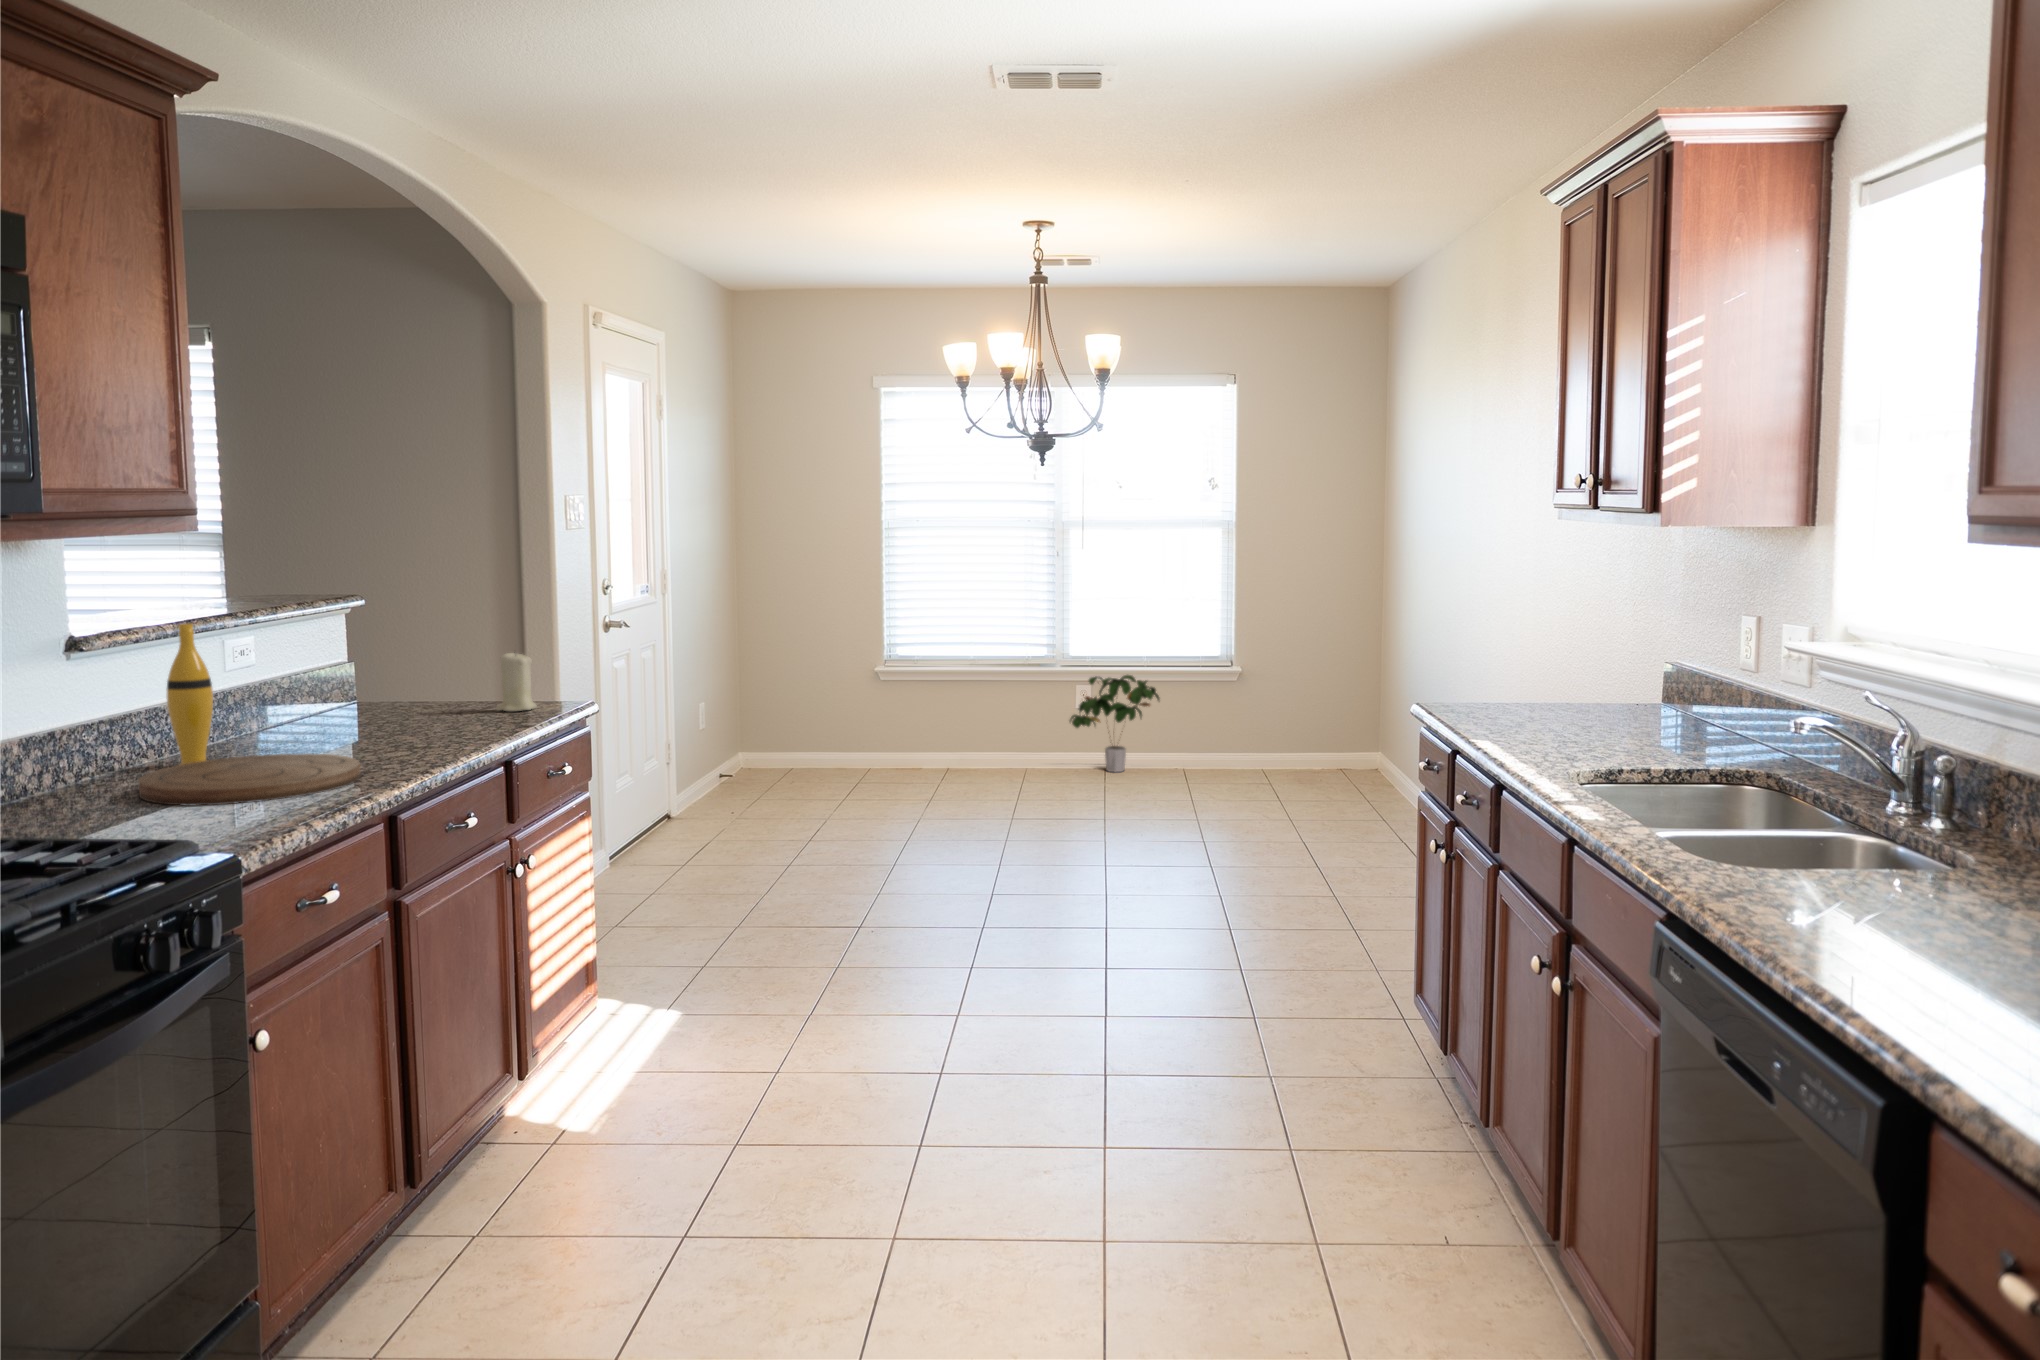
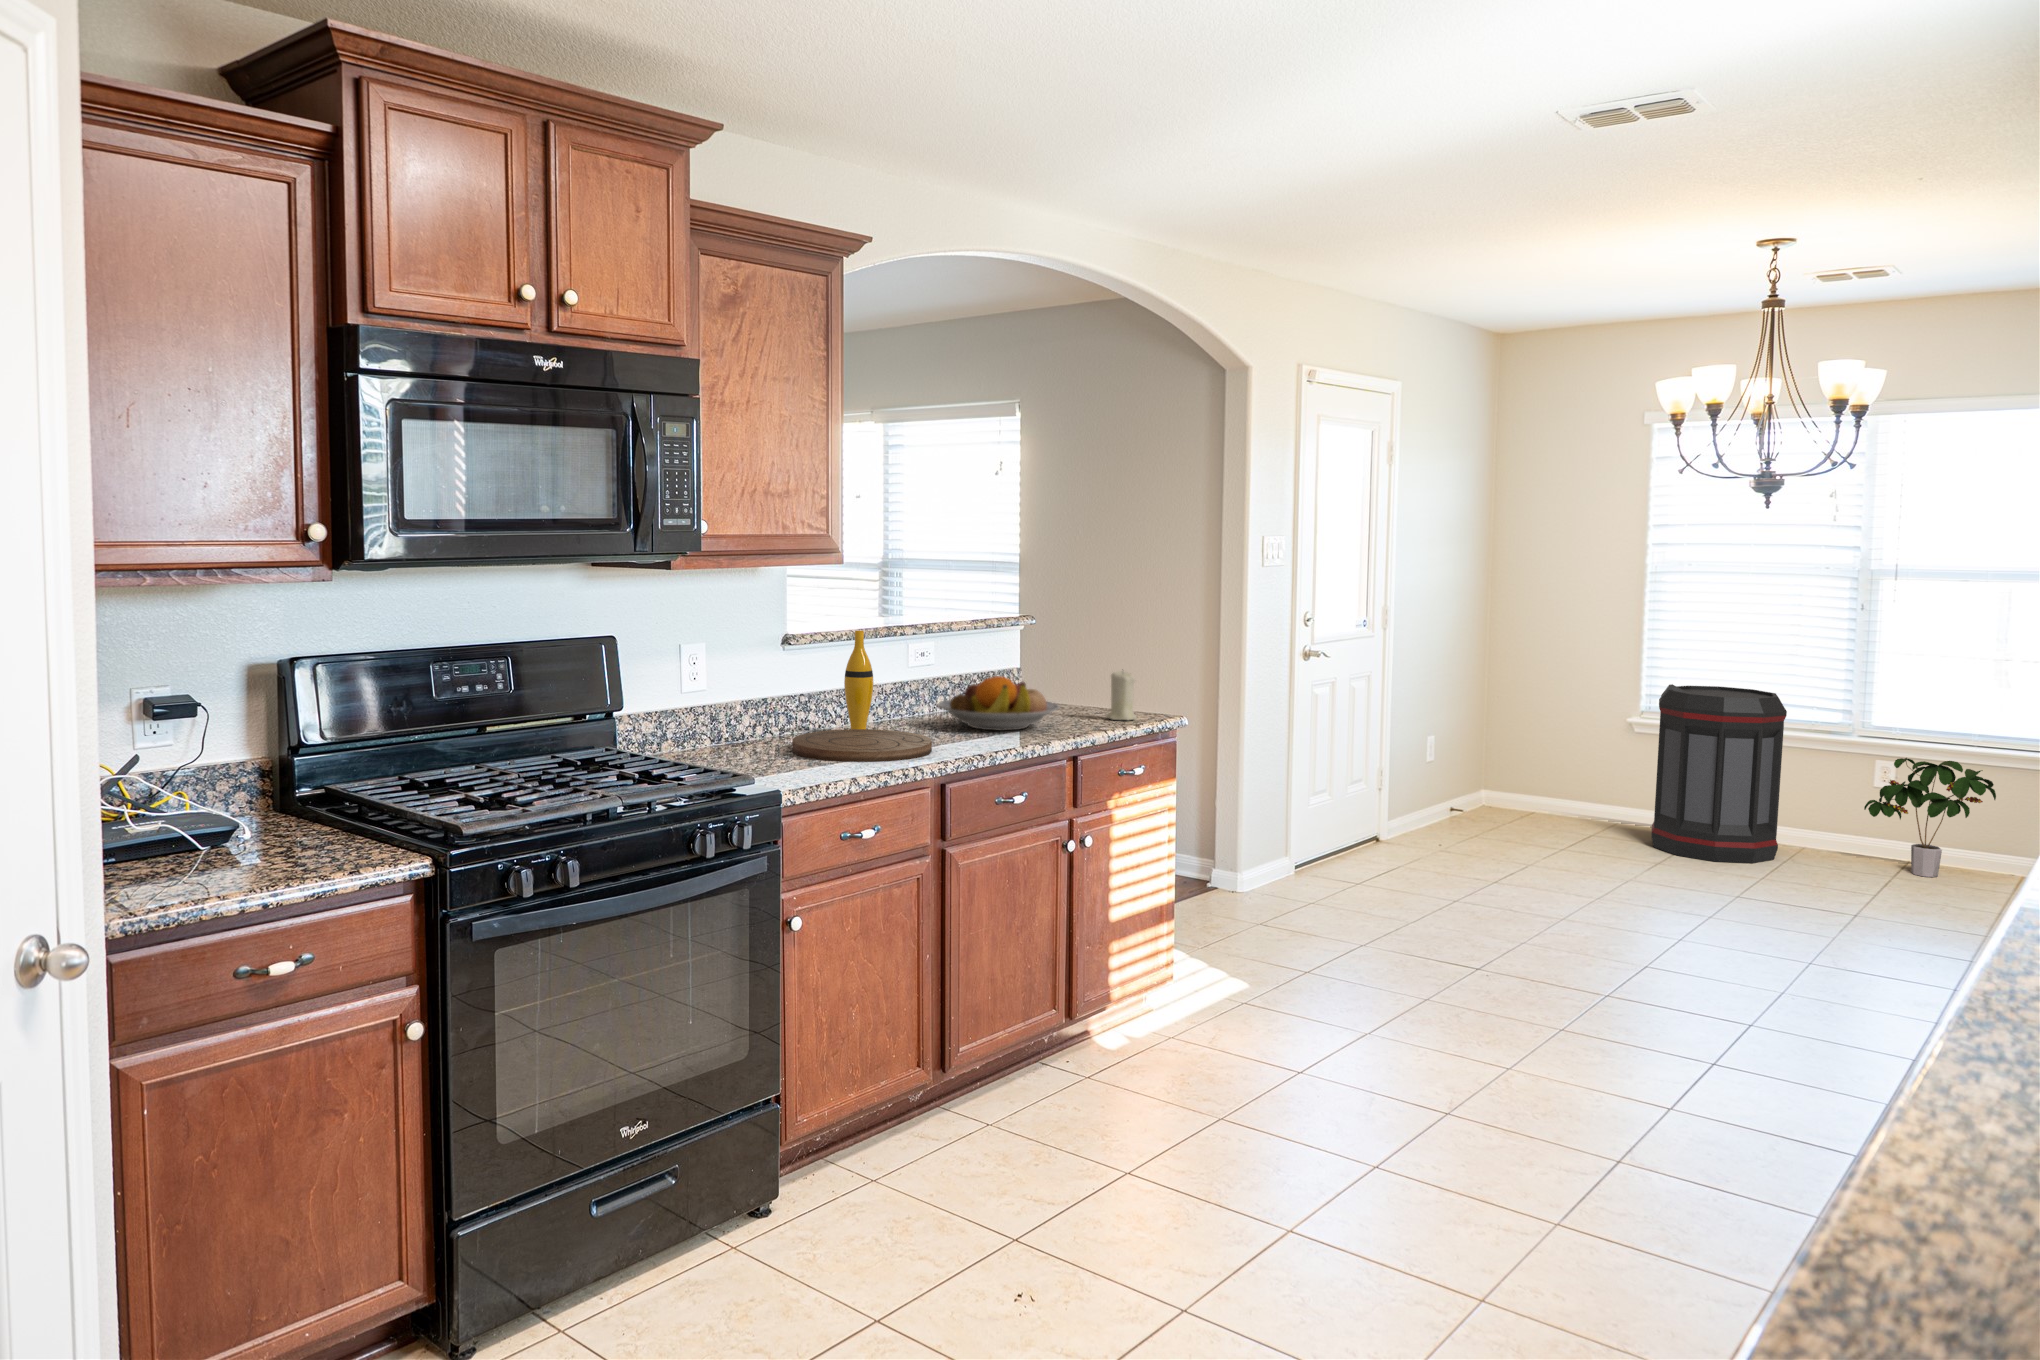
trash can: none [906,629,1012,786] -> present [1651,684,1787,863]
fruit bowl: none [291,670,464,740] -> present [938,676,1059,731]

